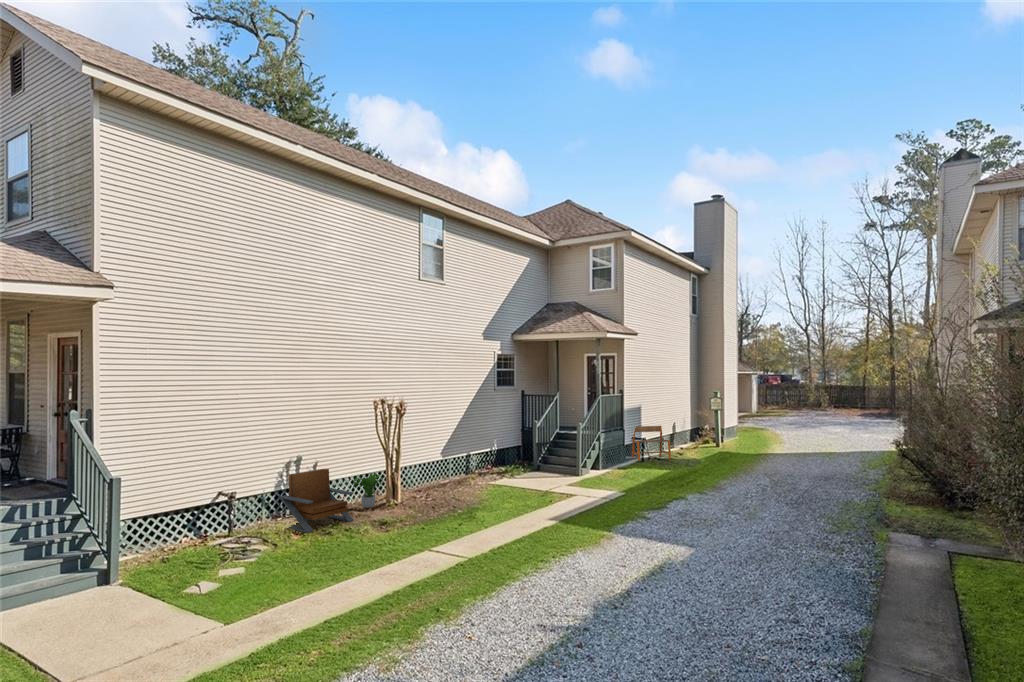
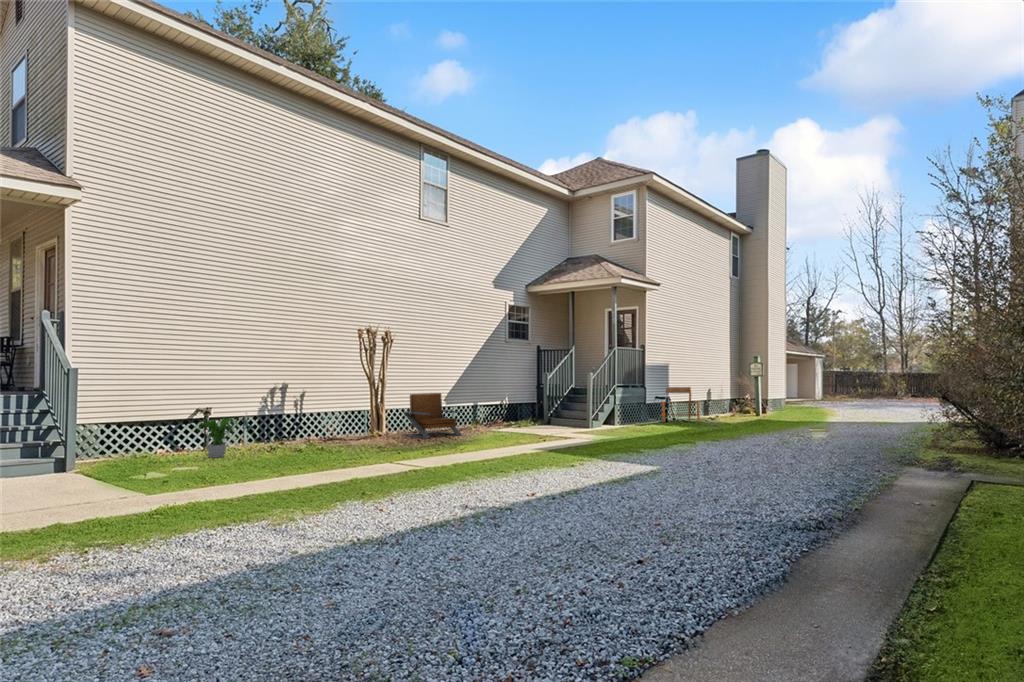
lounge chair: present [280,469,354,533] -> present [403,393,461,438]
potted plant: present [353,474,386,507] -> present [195,418,237,458]

